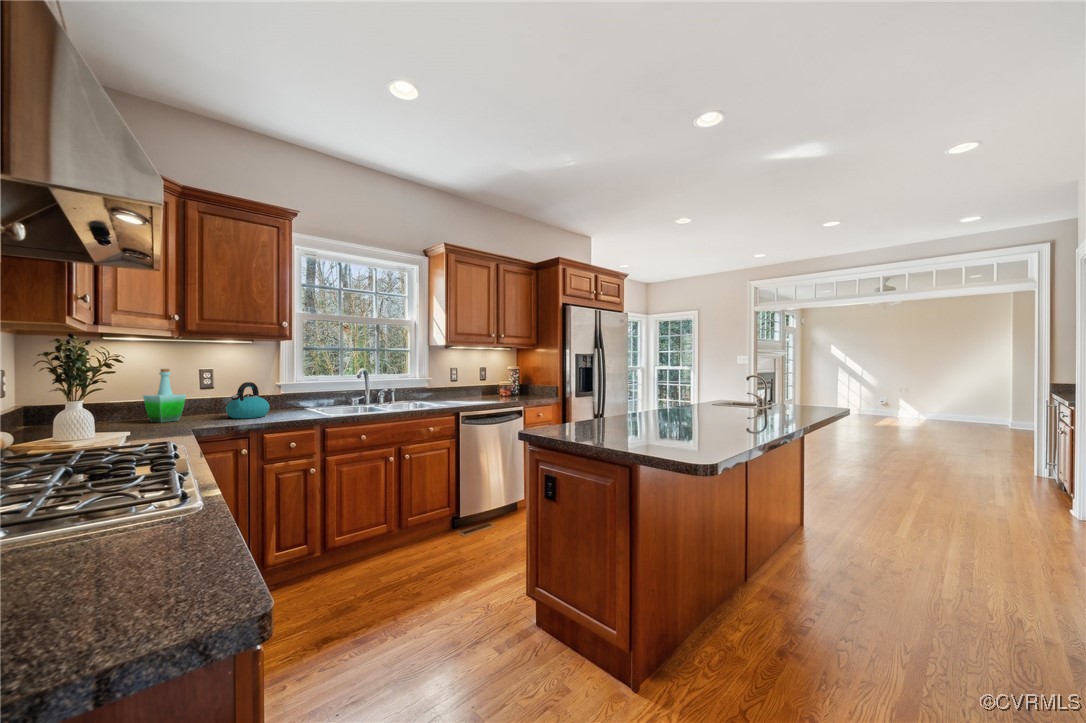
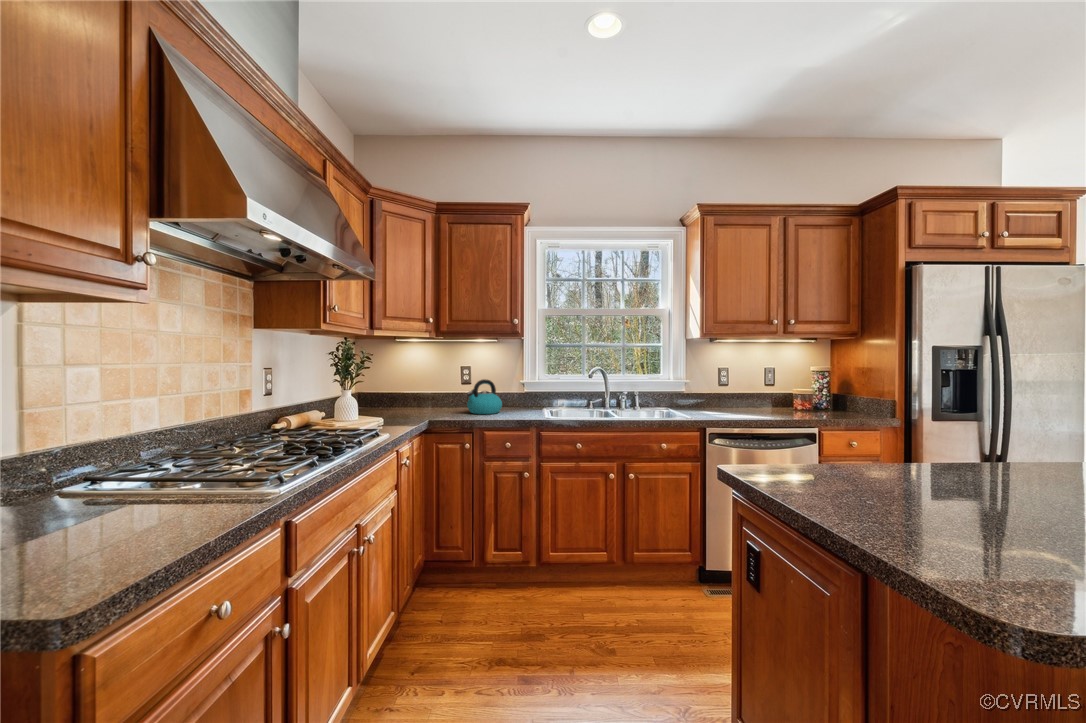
bottle: present [143,369,186,422] -> none [414,366,440,412]

